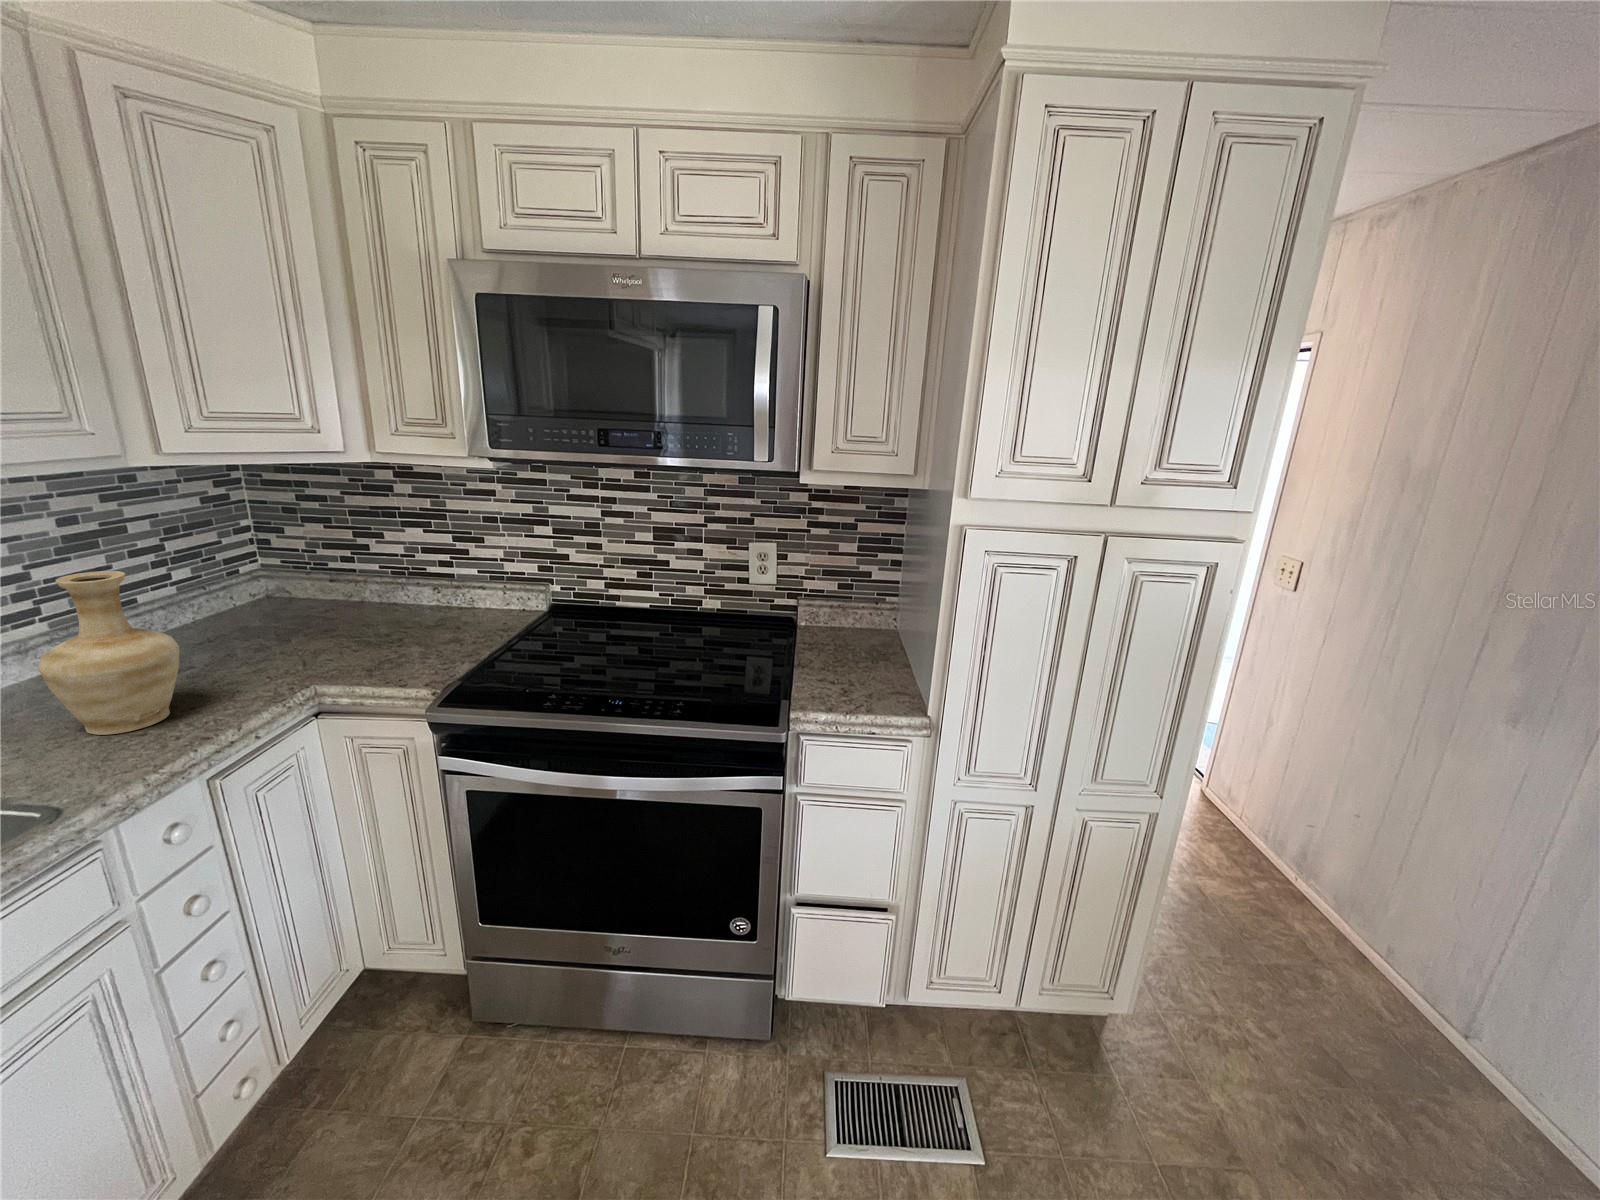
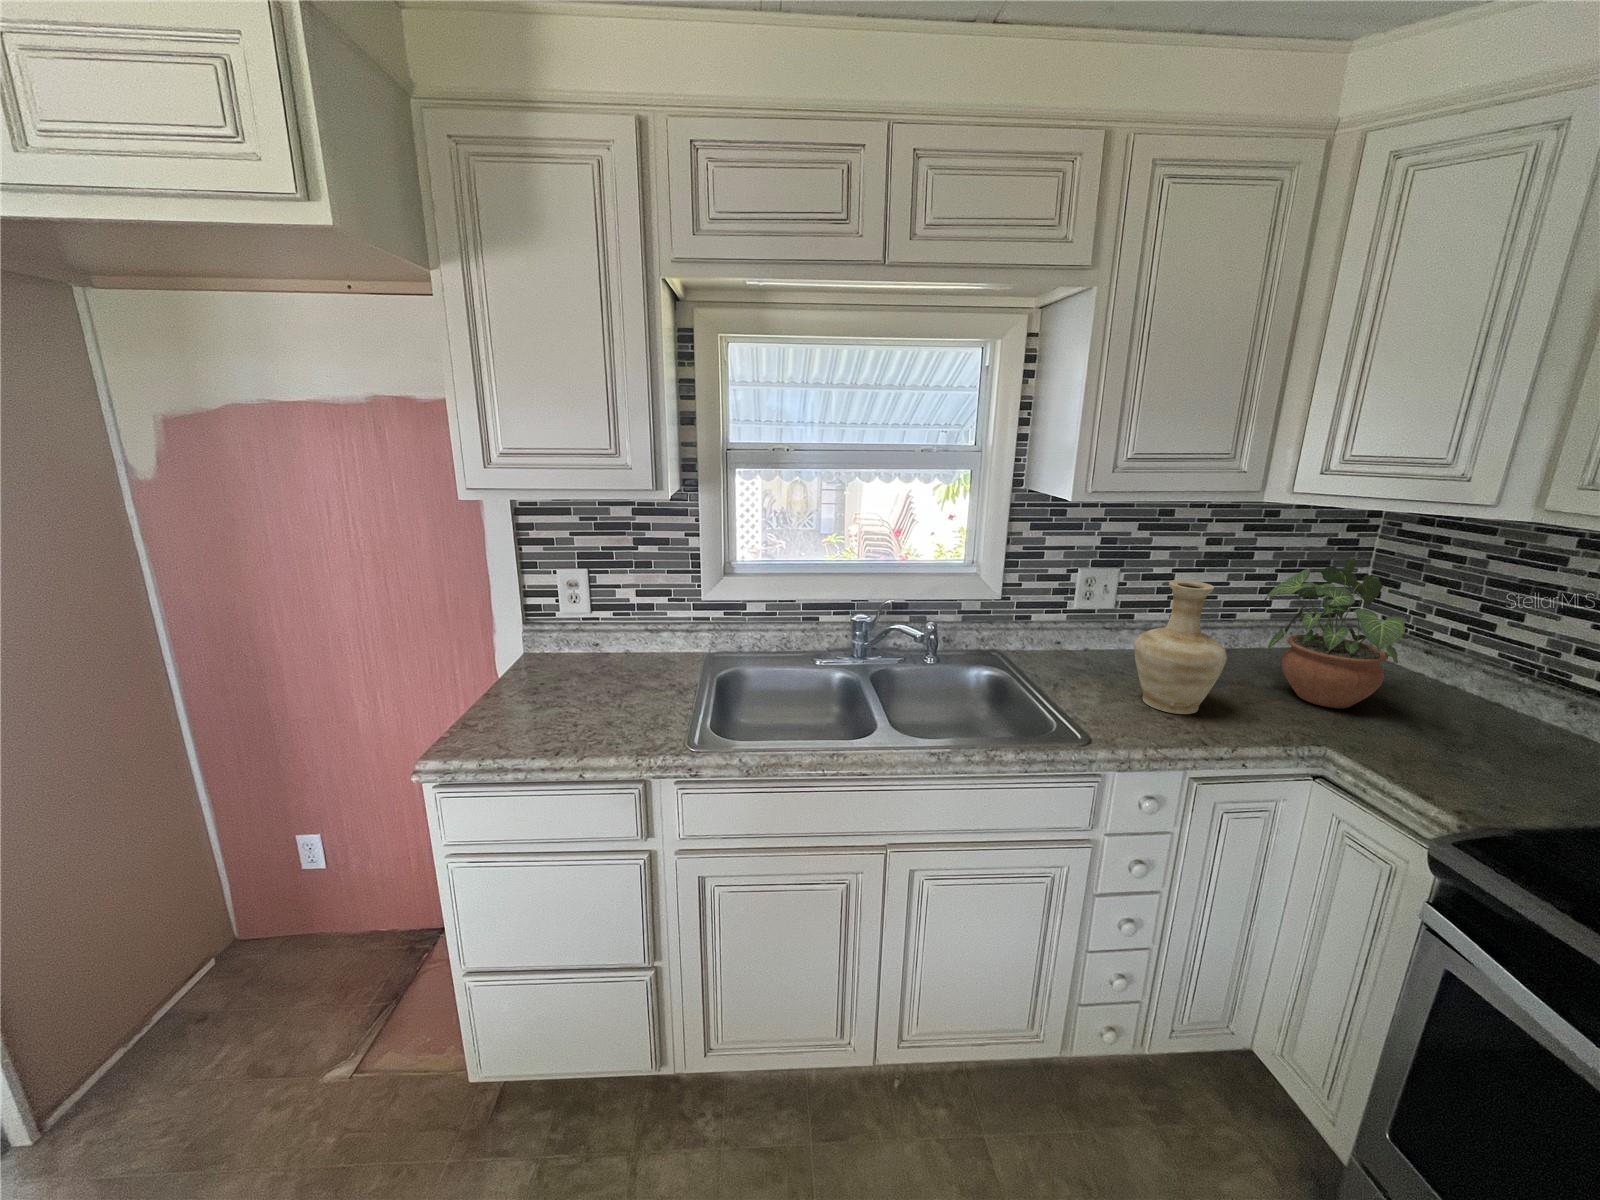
potted plant: none [177,511,325,656] -> present [1265,557,1407,708]

